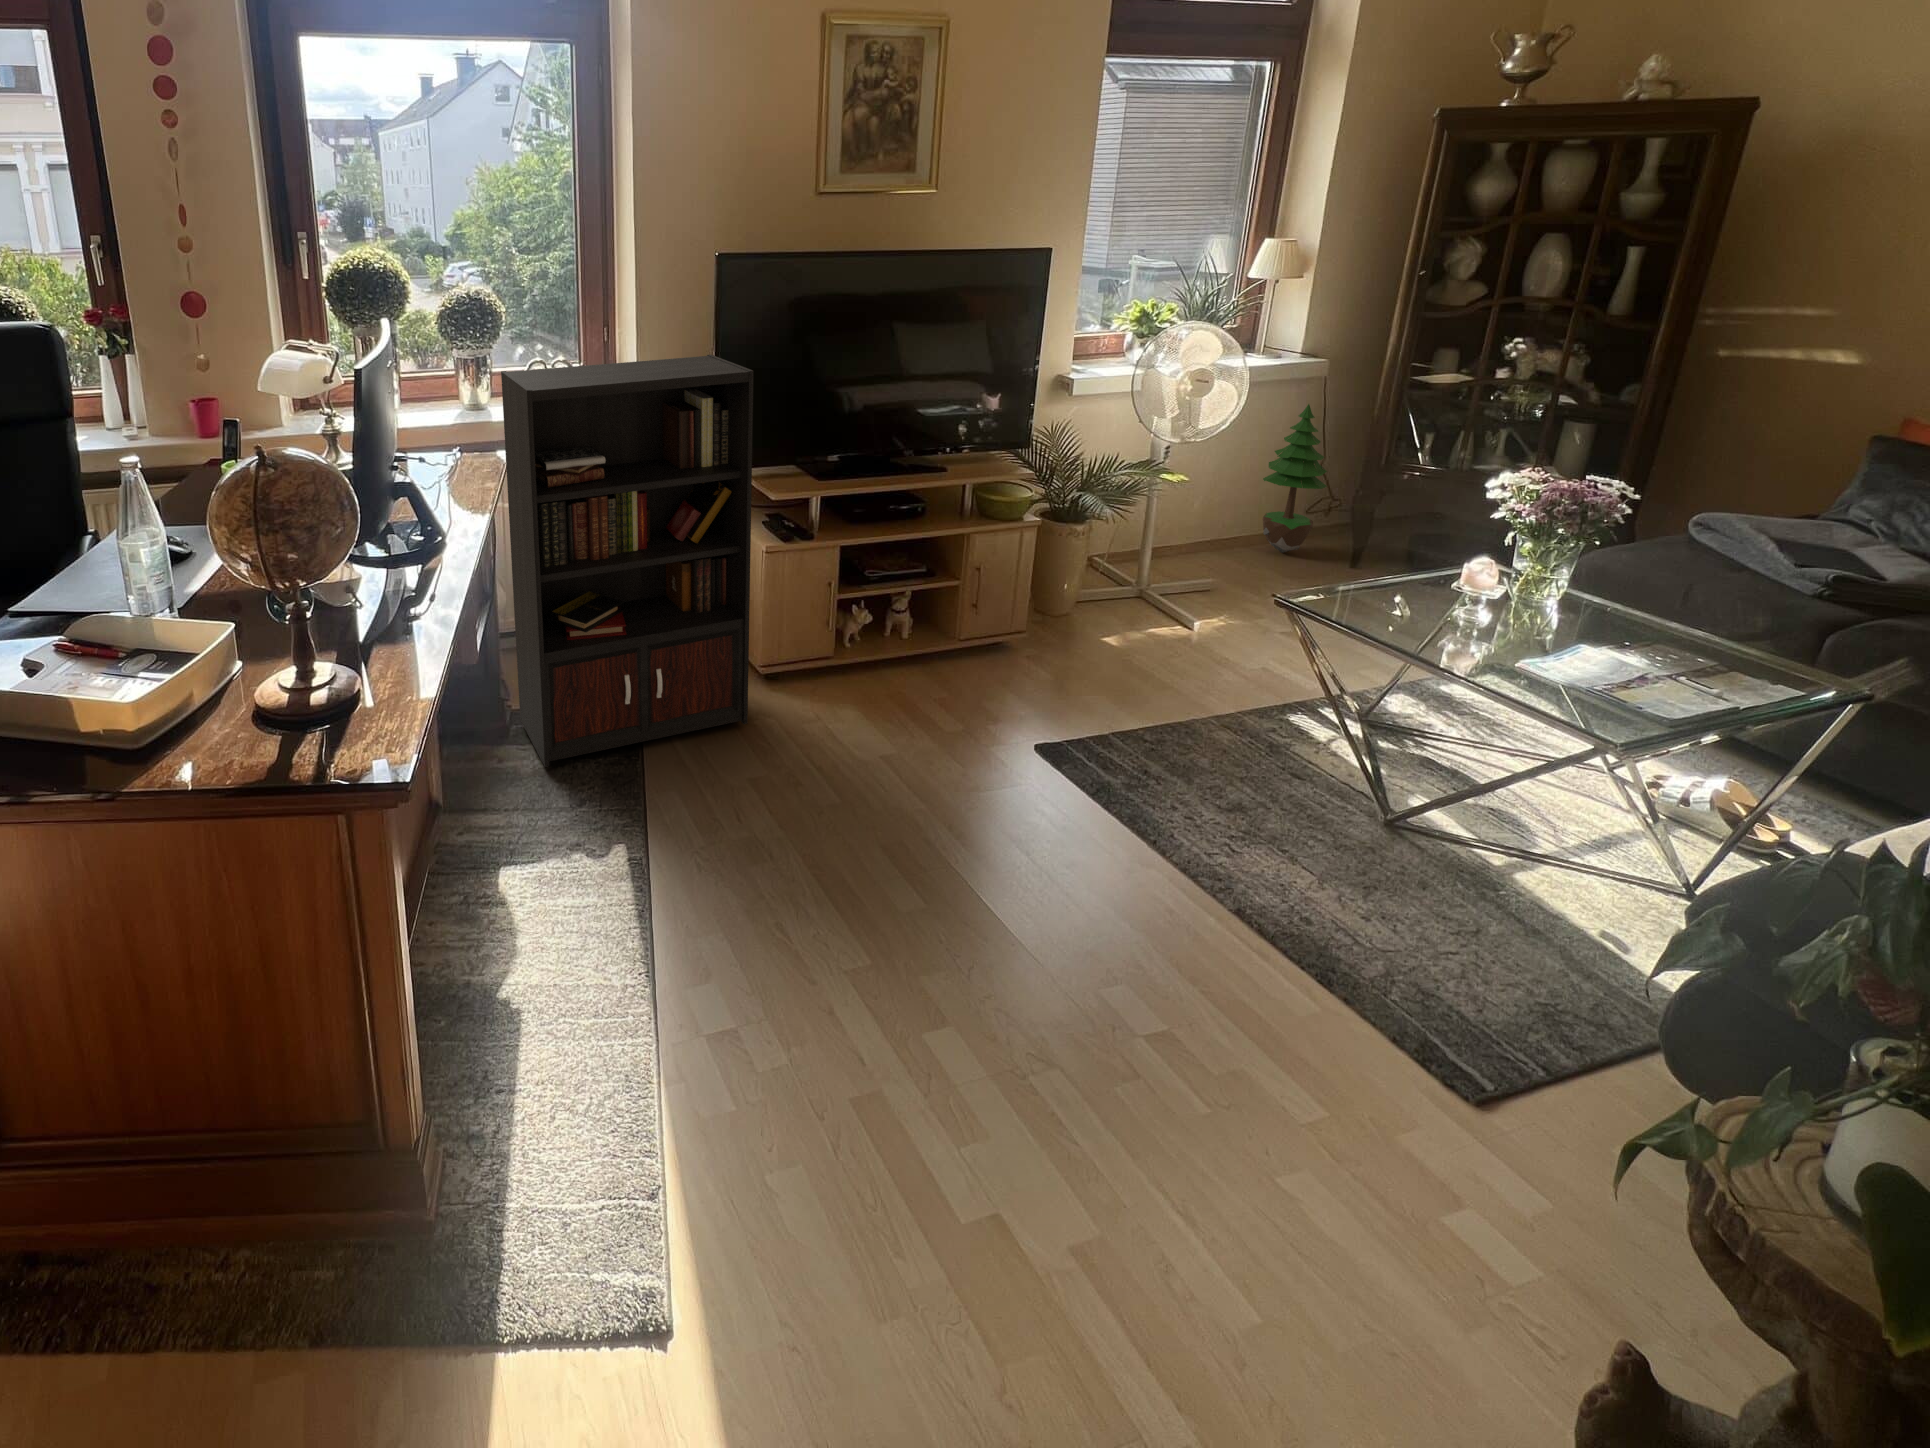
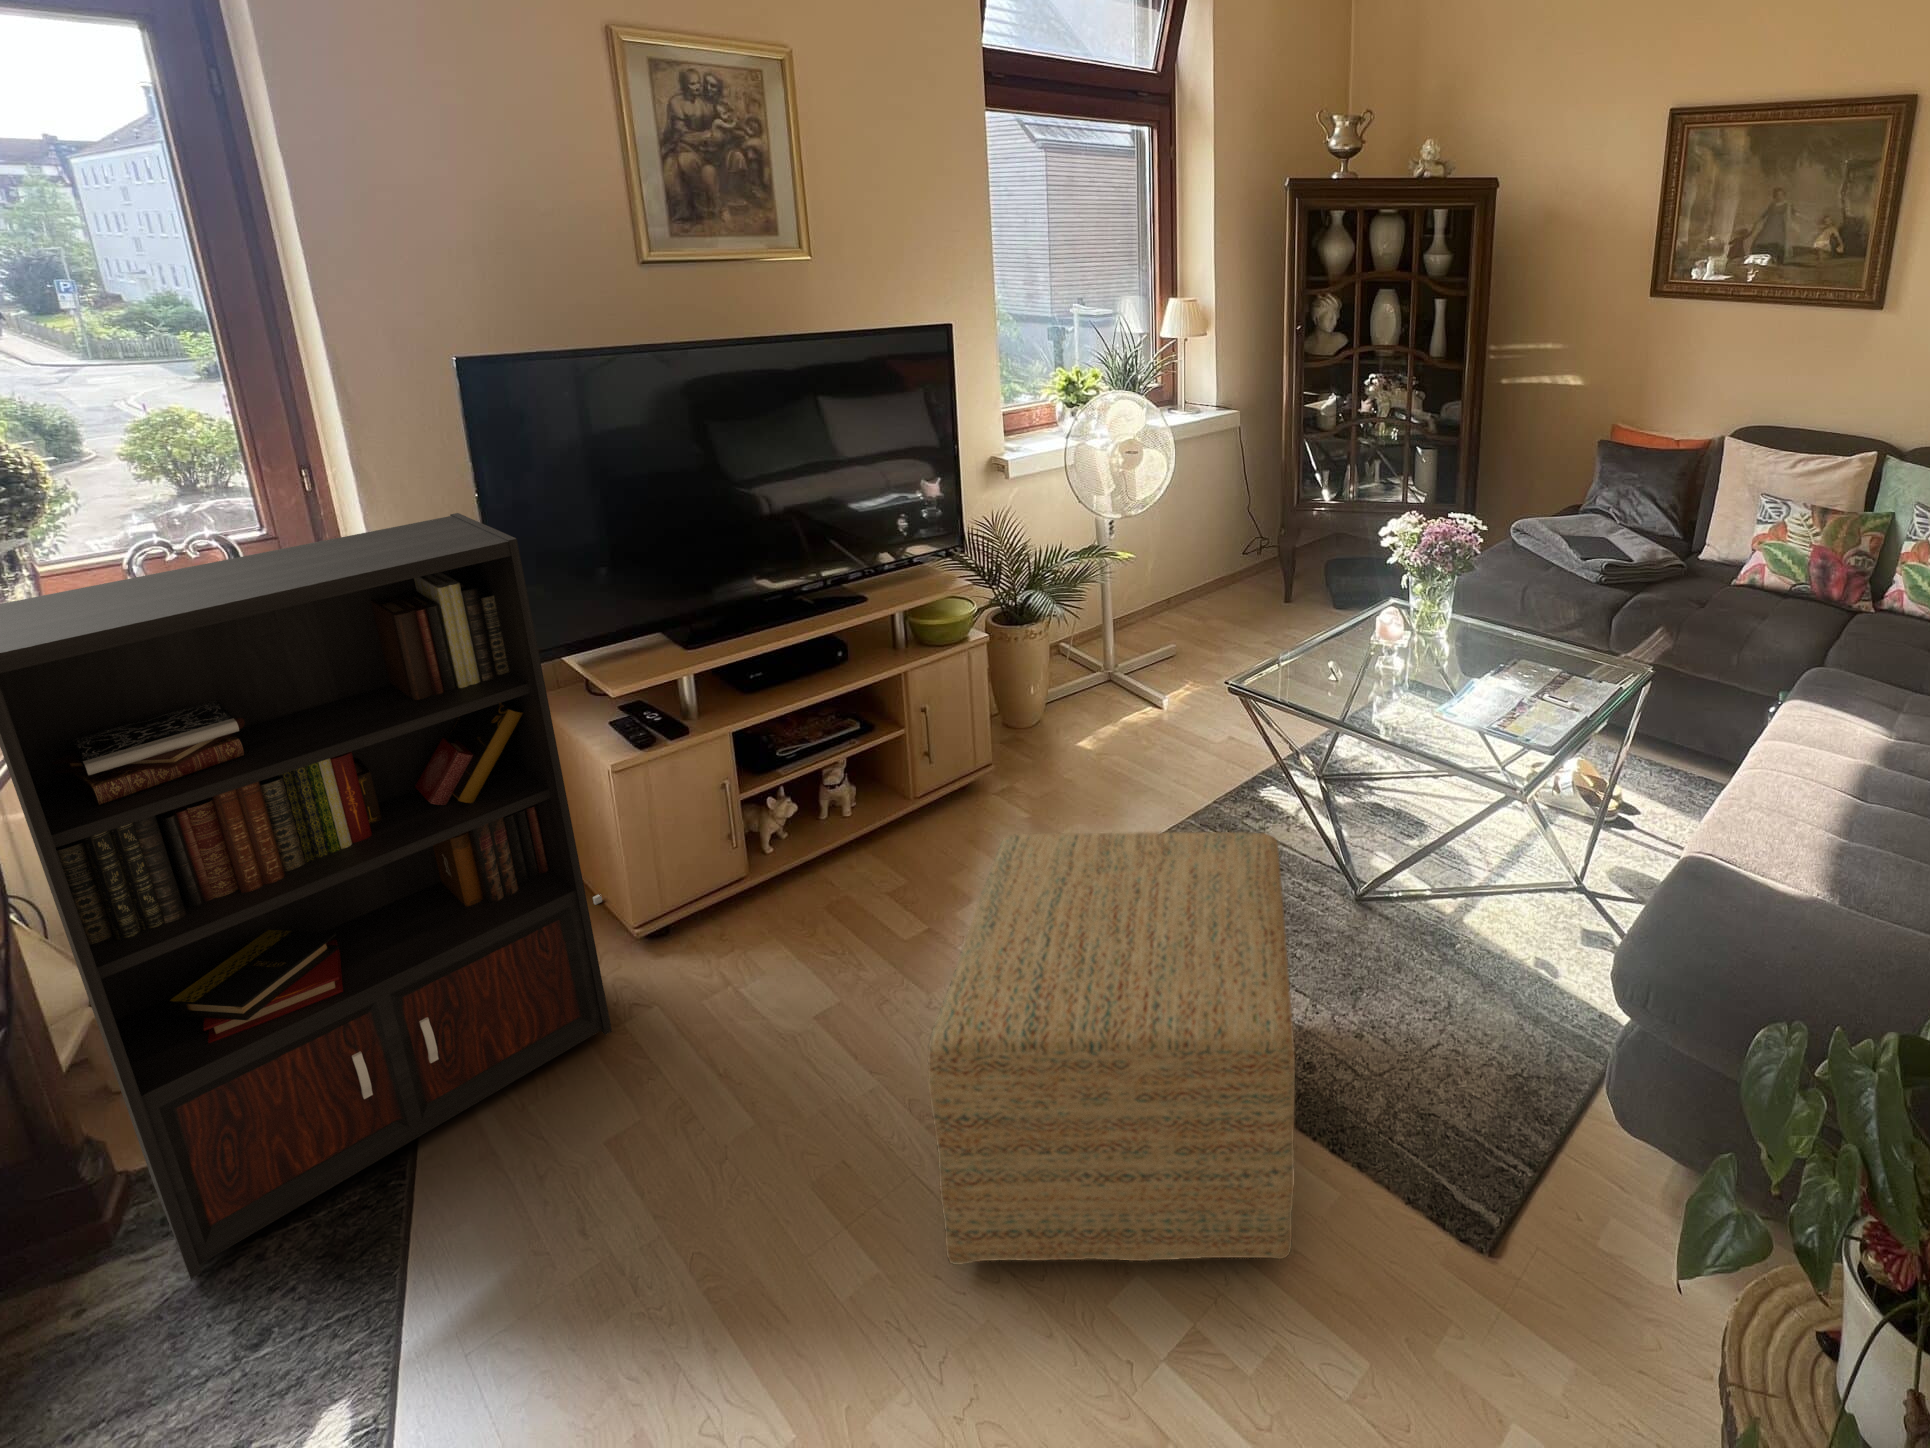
potted tree: present [1263,404,1327,553] -> none [1202,455,1255,599]
ottoman: none [977,652,1309,1020] -> present [928,832,1295,1265]

